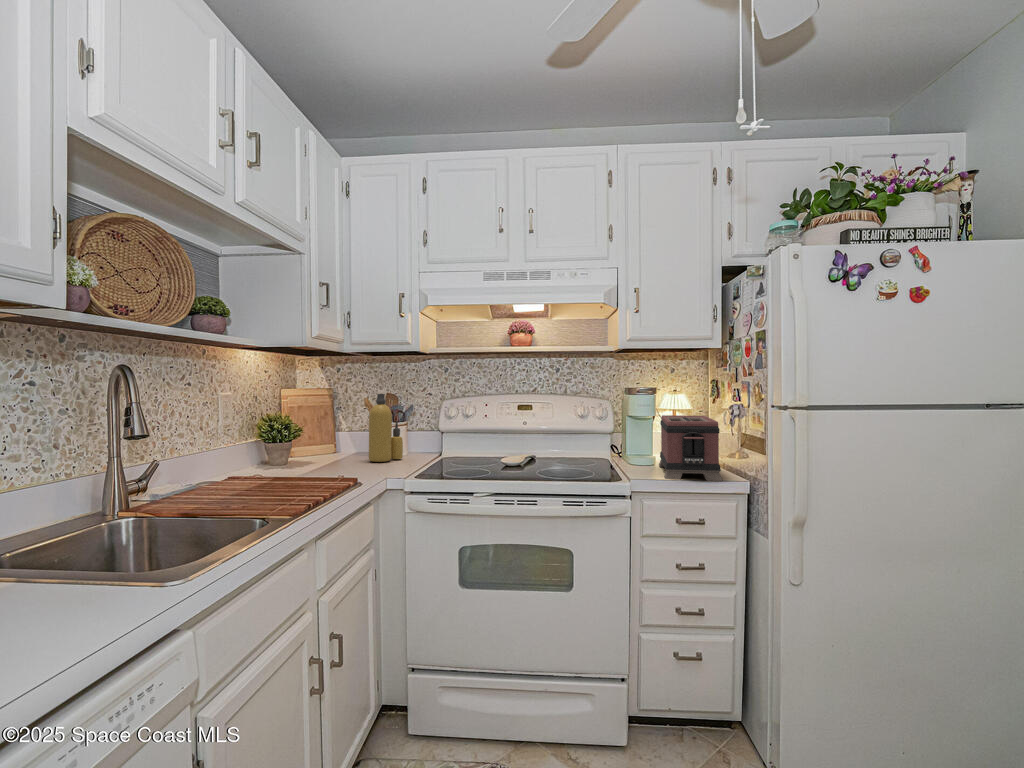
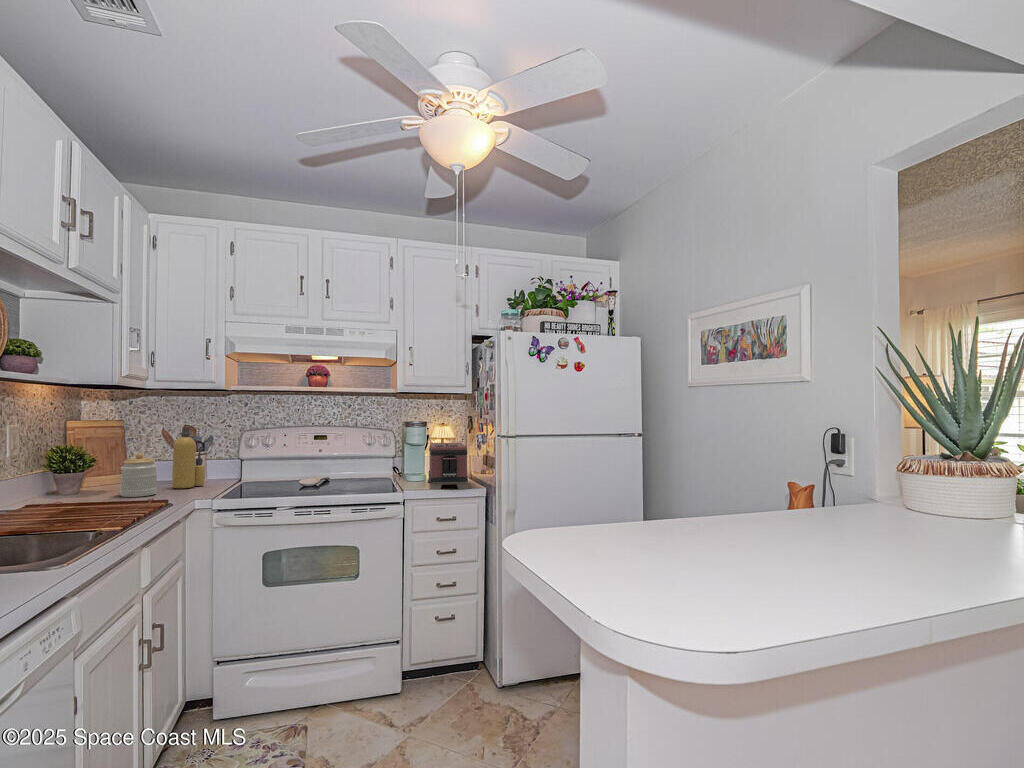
jar: none [311,422,348,471] -> present [120,453,157,497]

